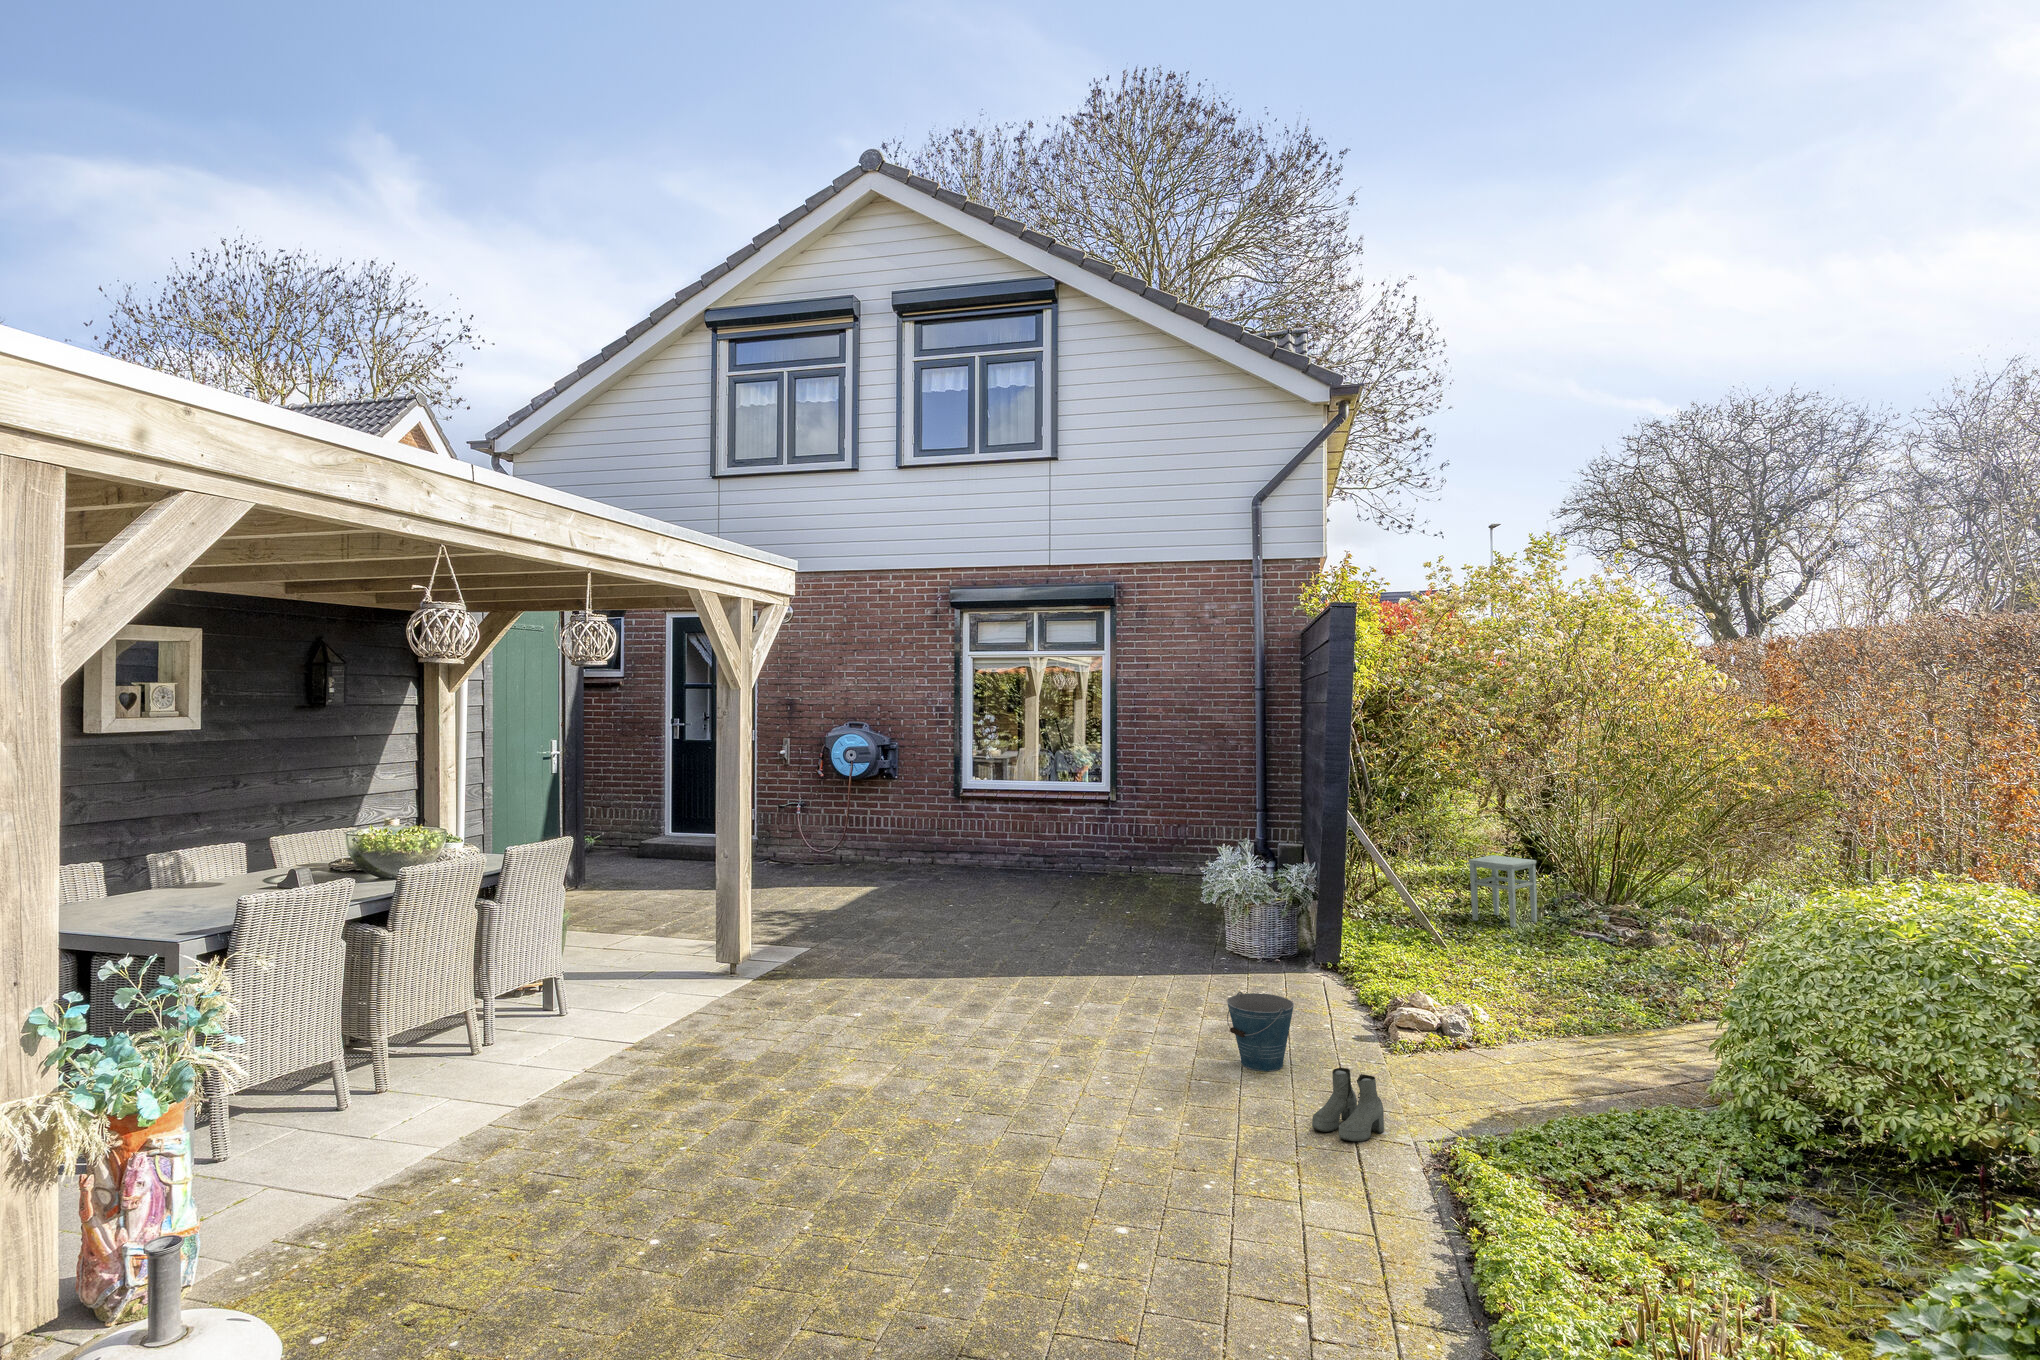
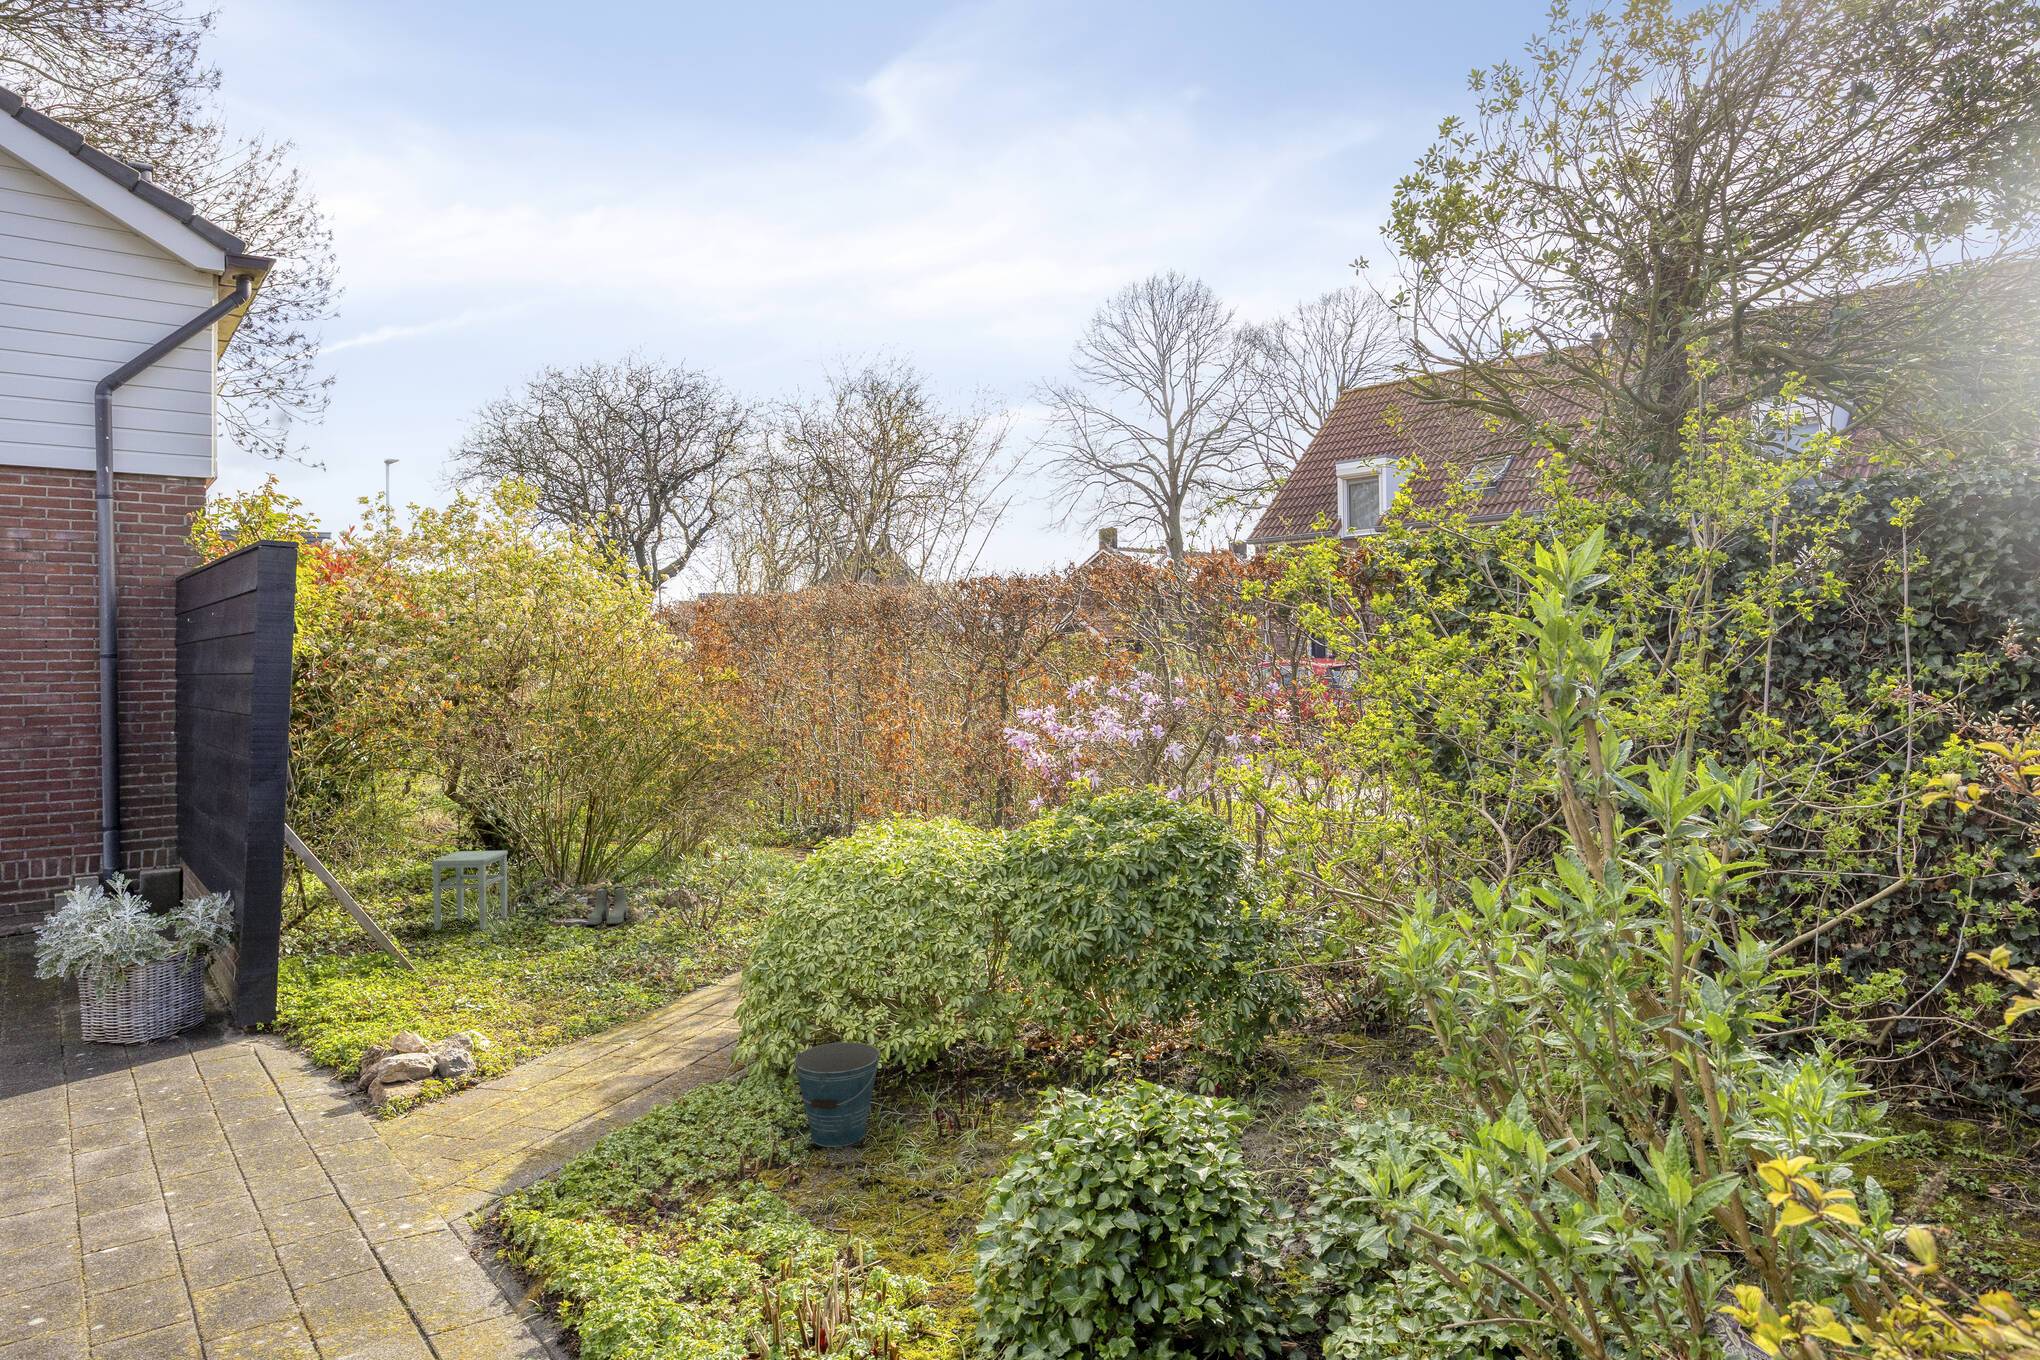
bucket: present [1227,992,1294,1071] -> present [792,1042,880,1147]
boots: present [1312,1068,1384,1141] -> present [588,887,628,925]

